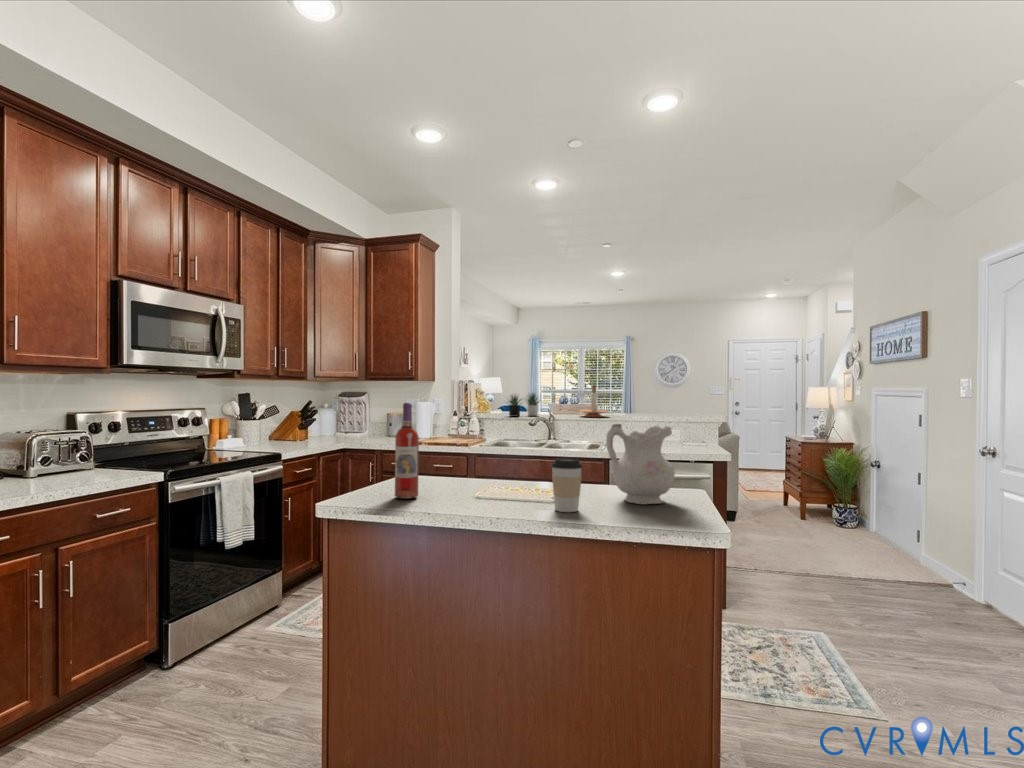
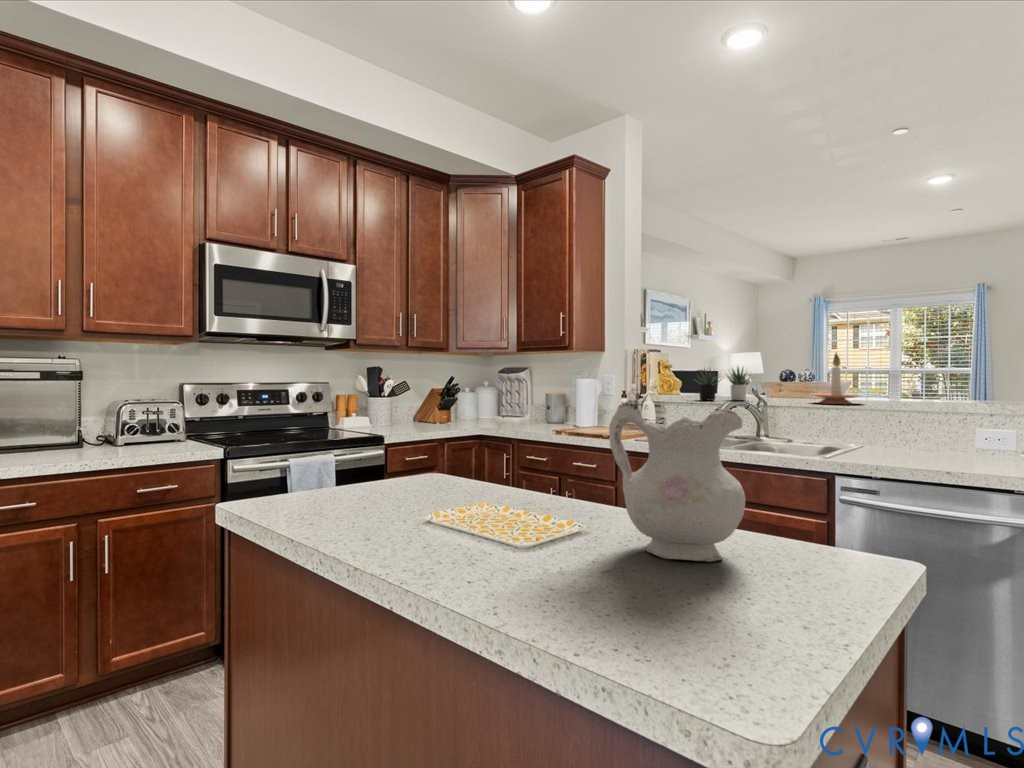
wine bottle: present [395,403,419,499] -> none [319,365,354,503]
coffee cup: present [552,458,582,512] -> none [475,458,531,556]

